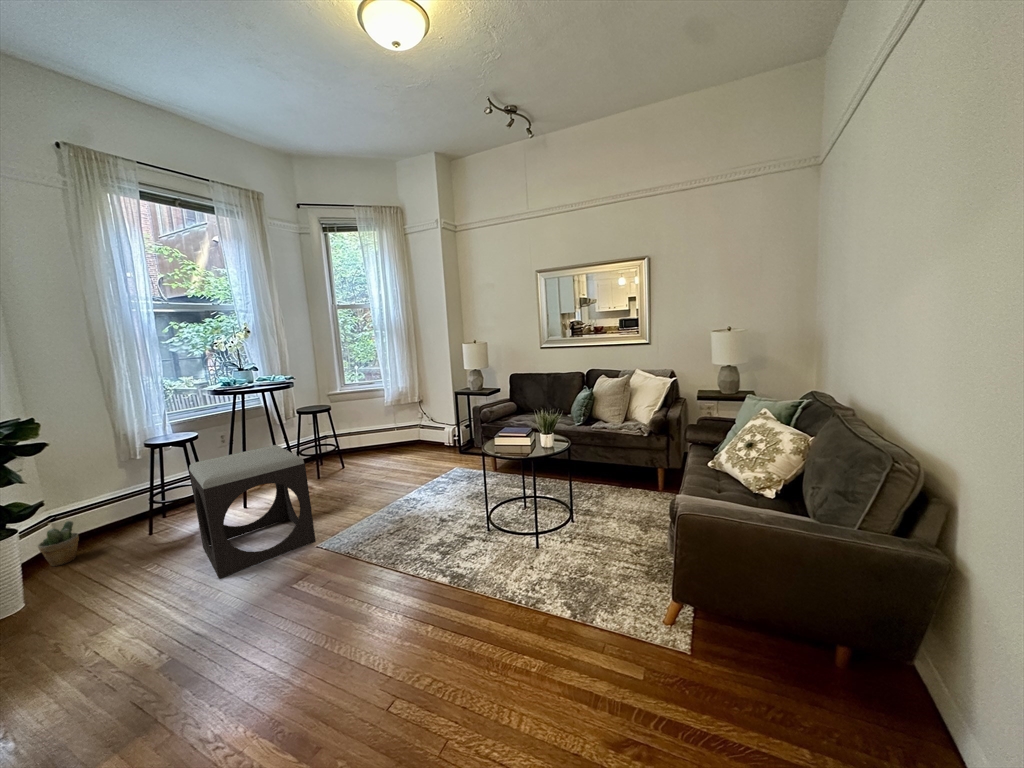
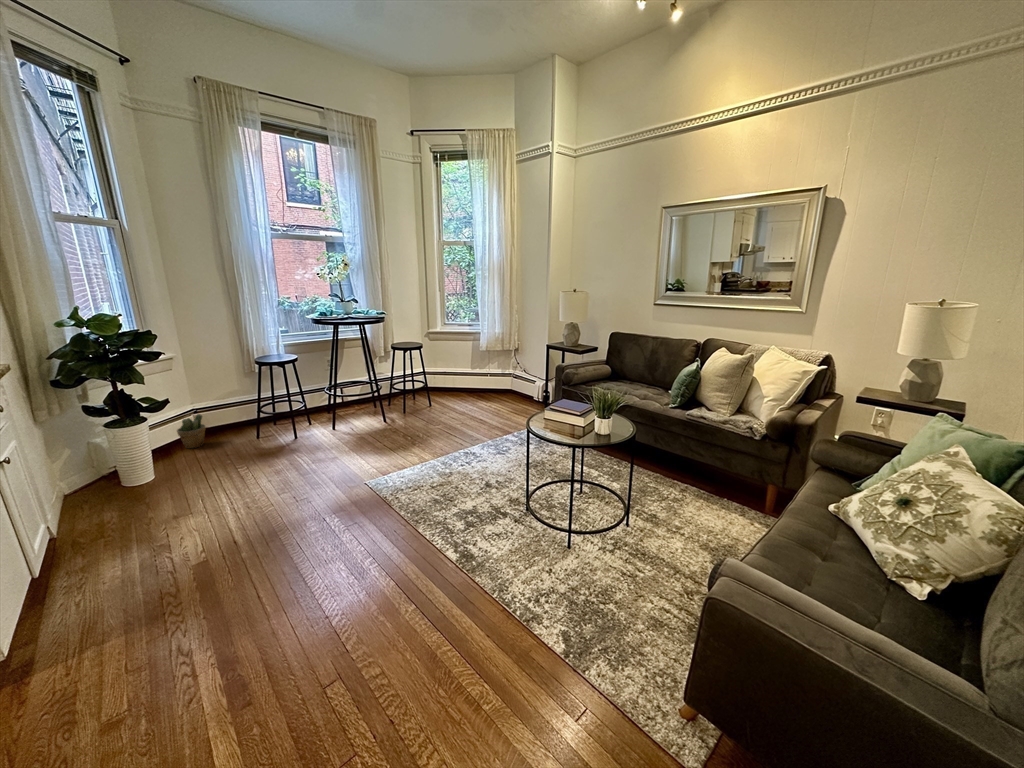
footstool: present [189,445,316,578] -> none [264,377,367,493]

